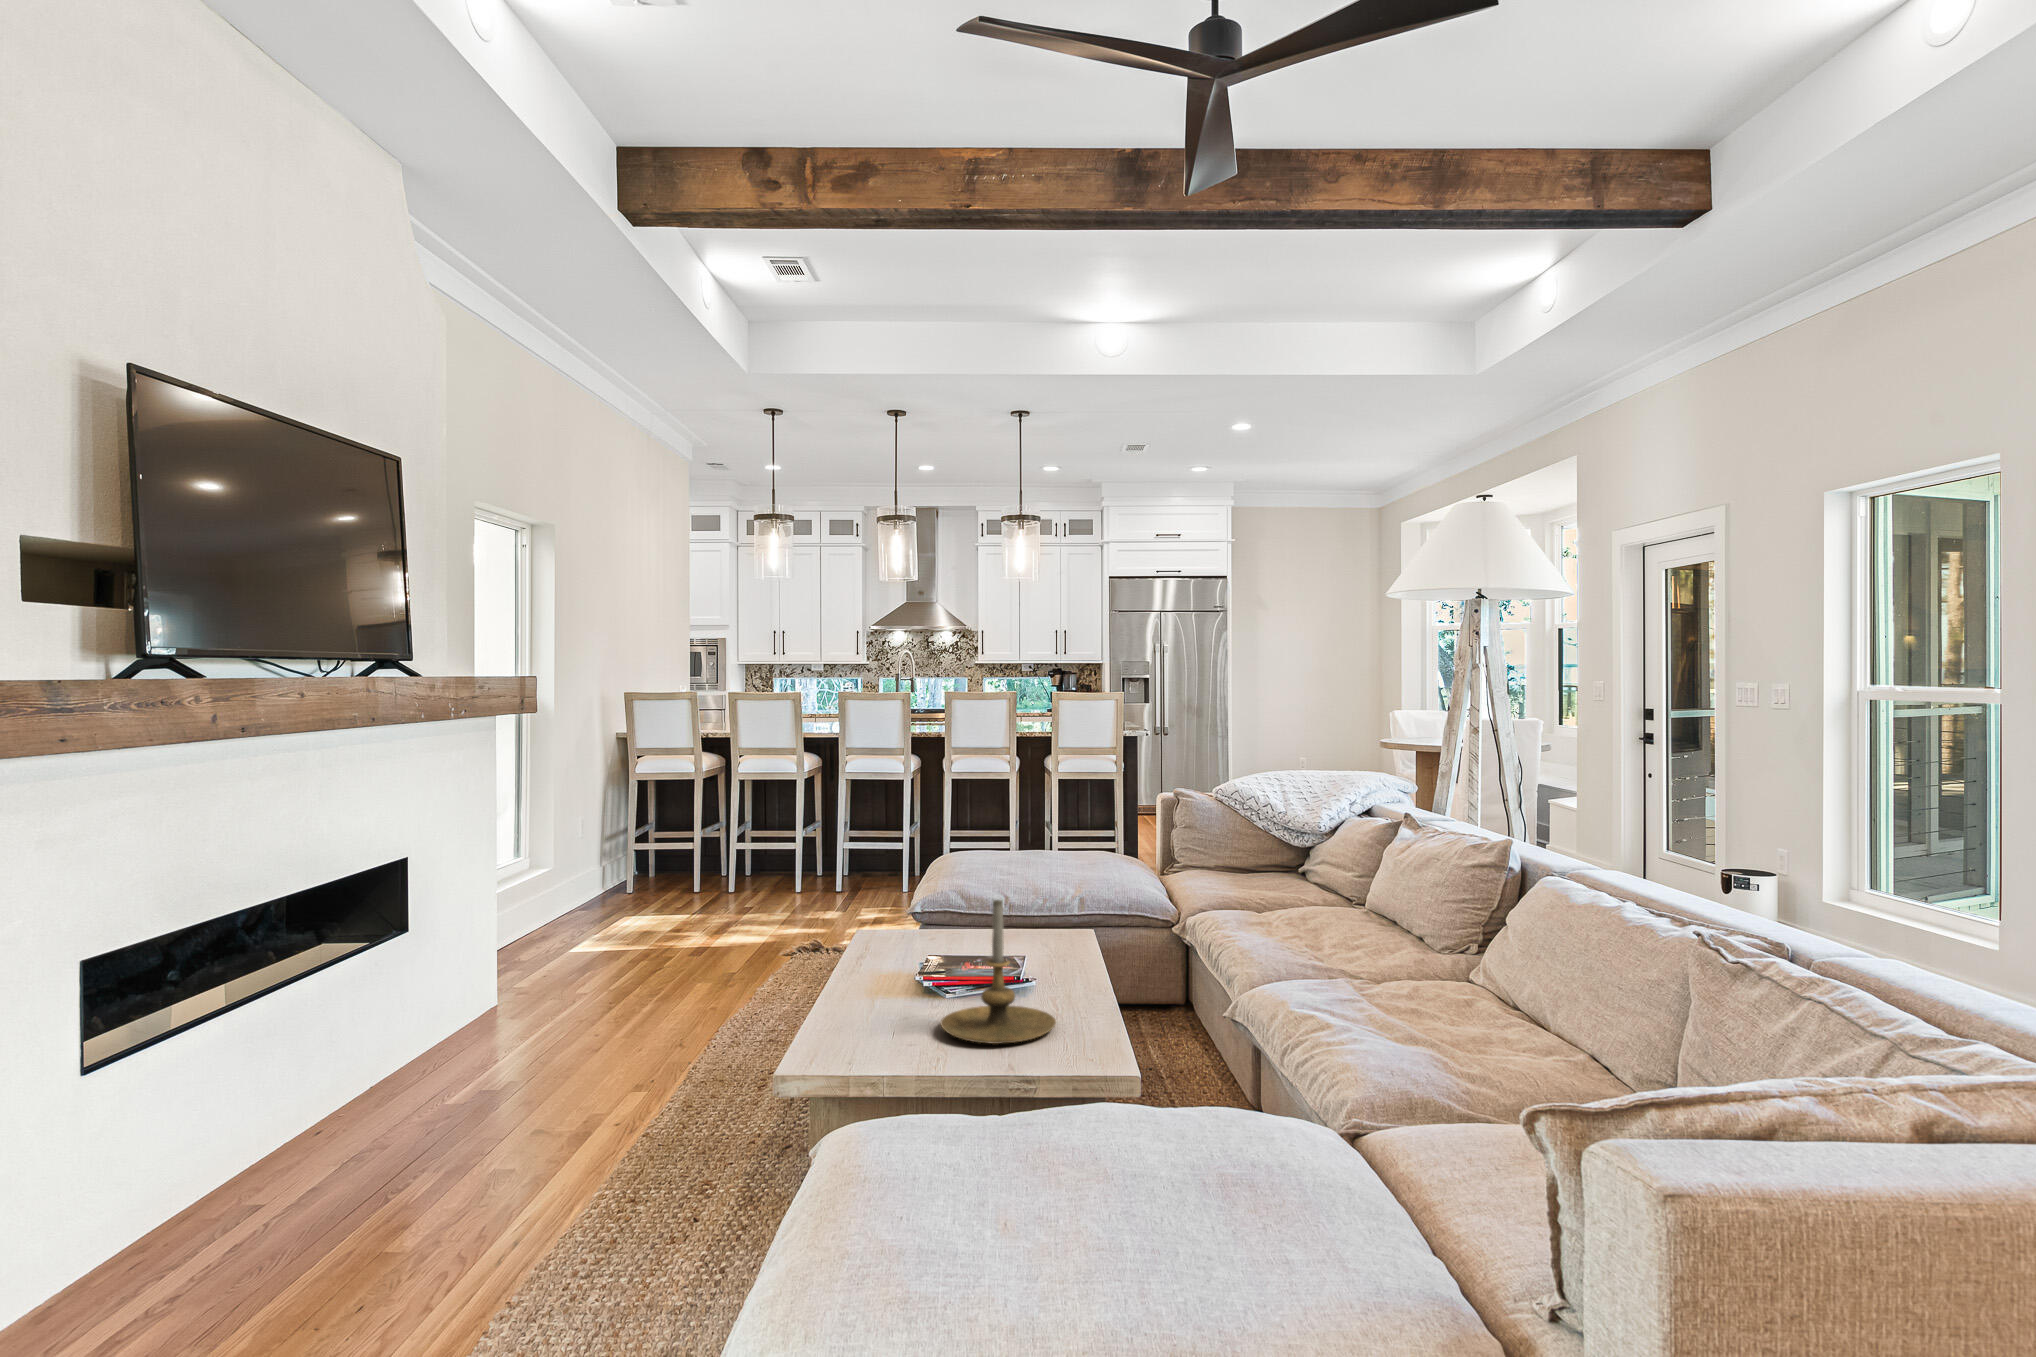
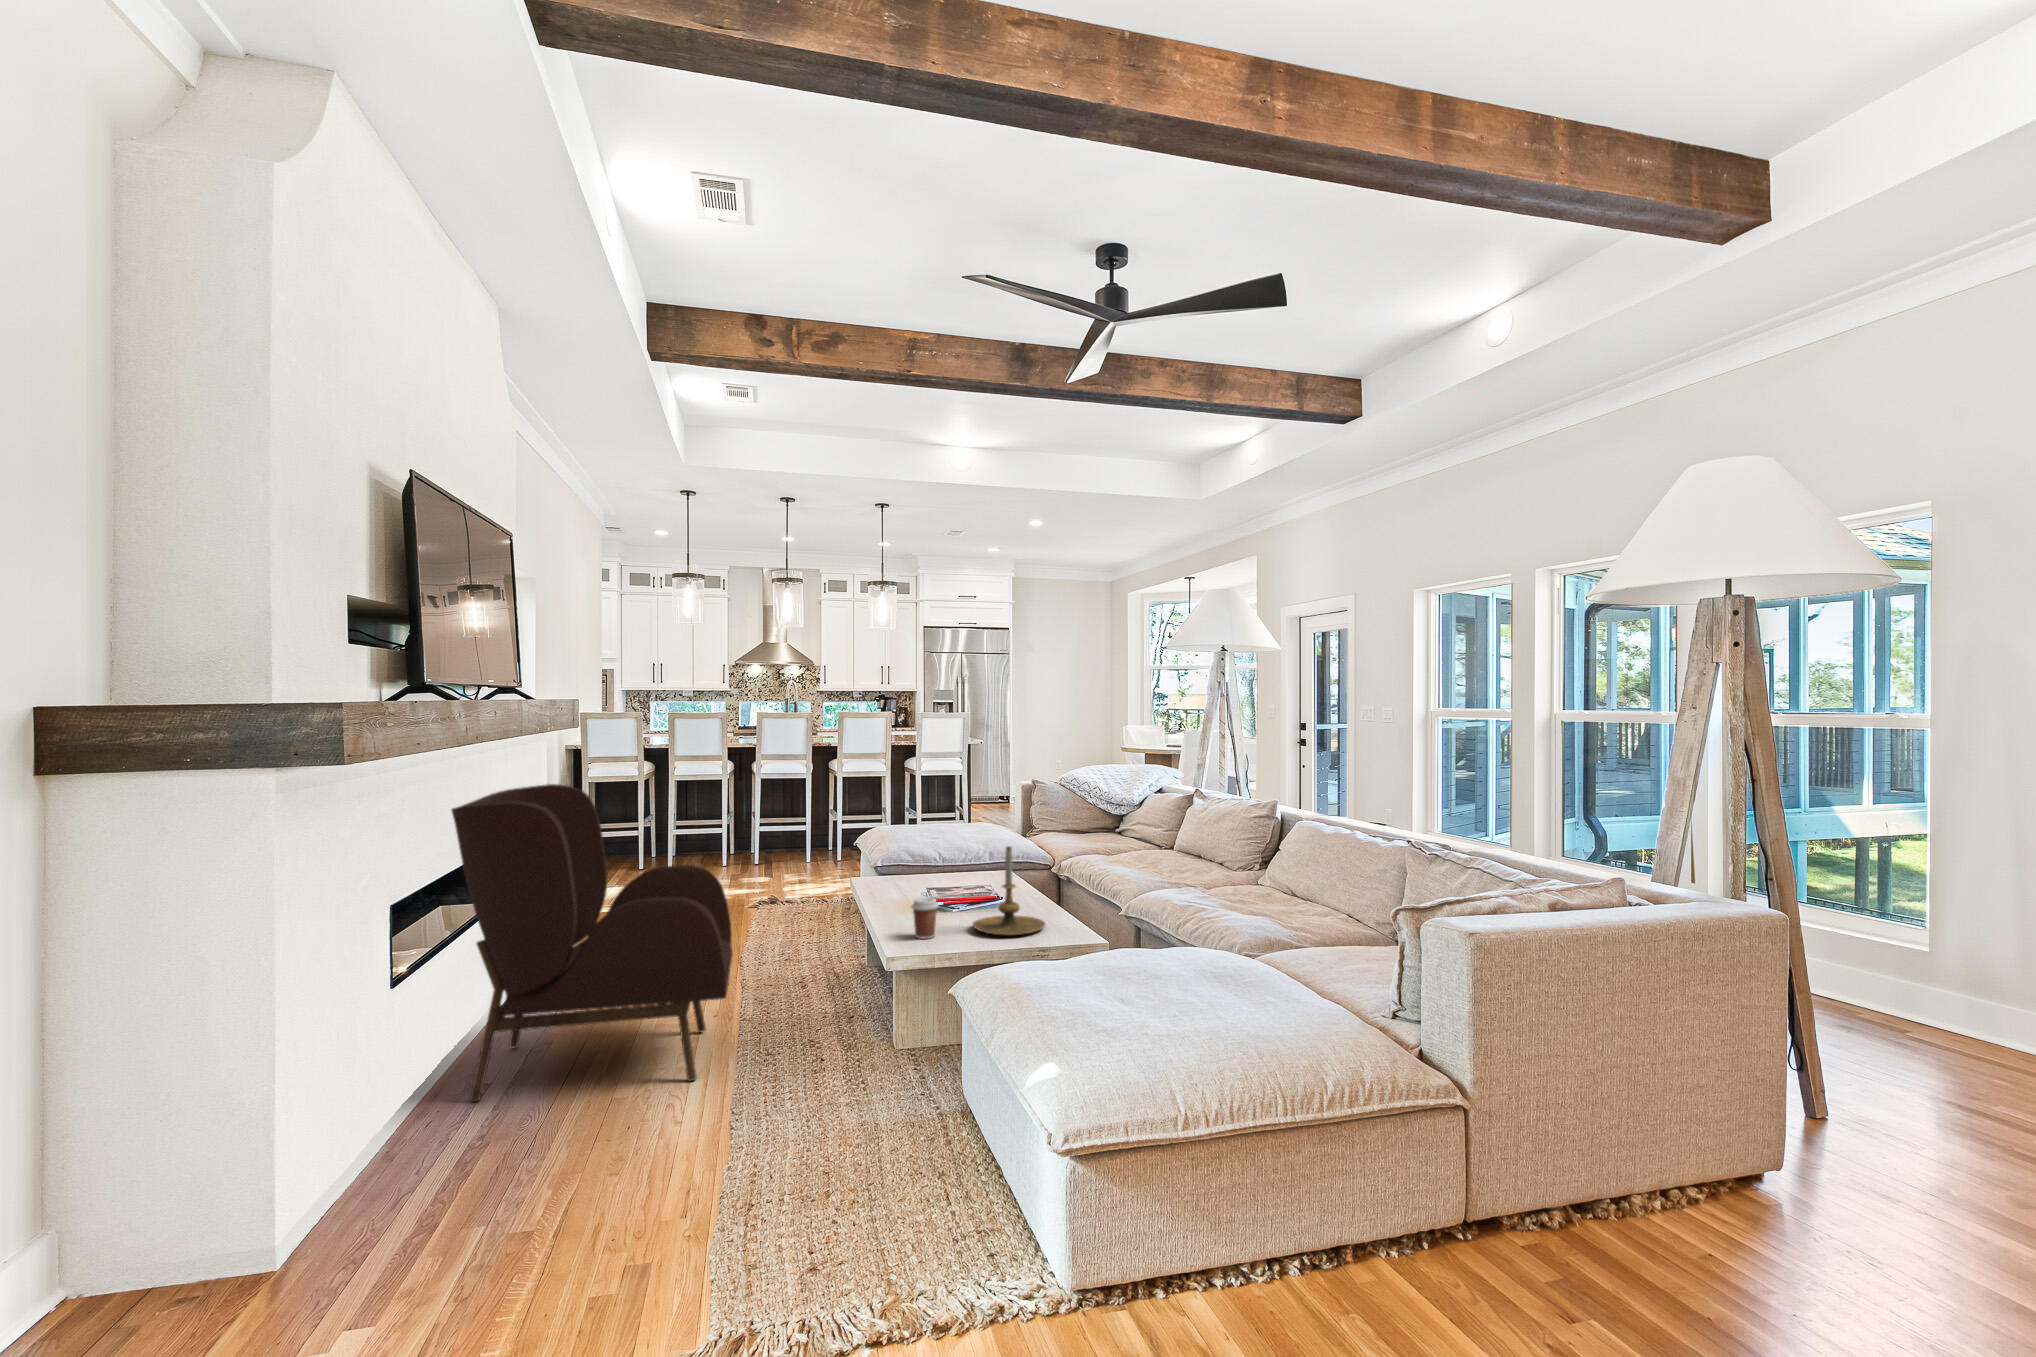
armchair: none [181,785,629,1230] -> present [452,784,733,1102]
coffee cup: none [842,974,885,1038] -> present [911,898,938,939]

